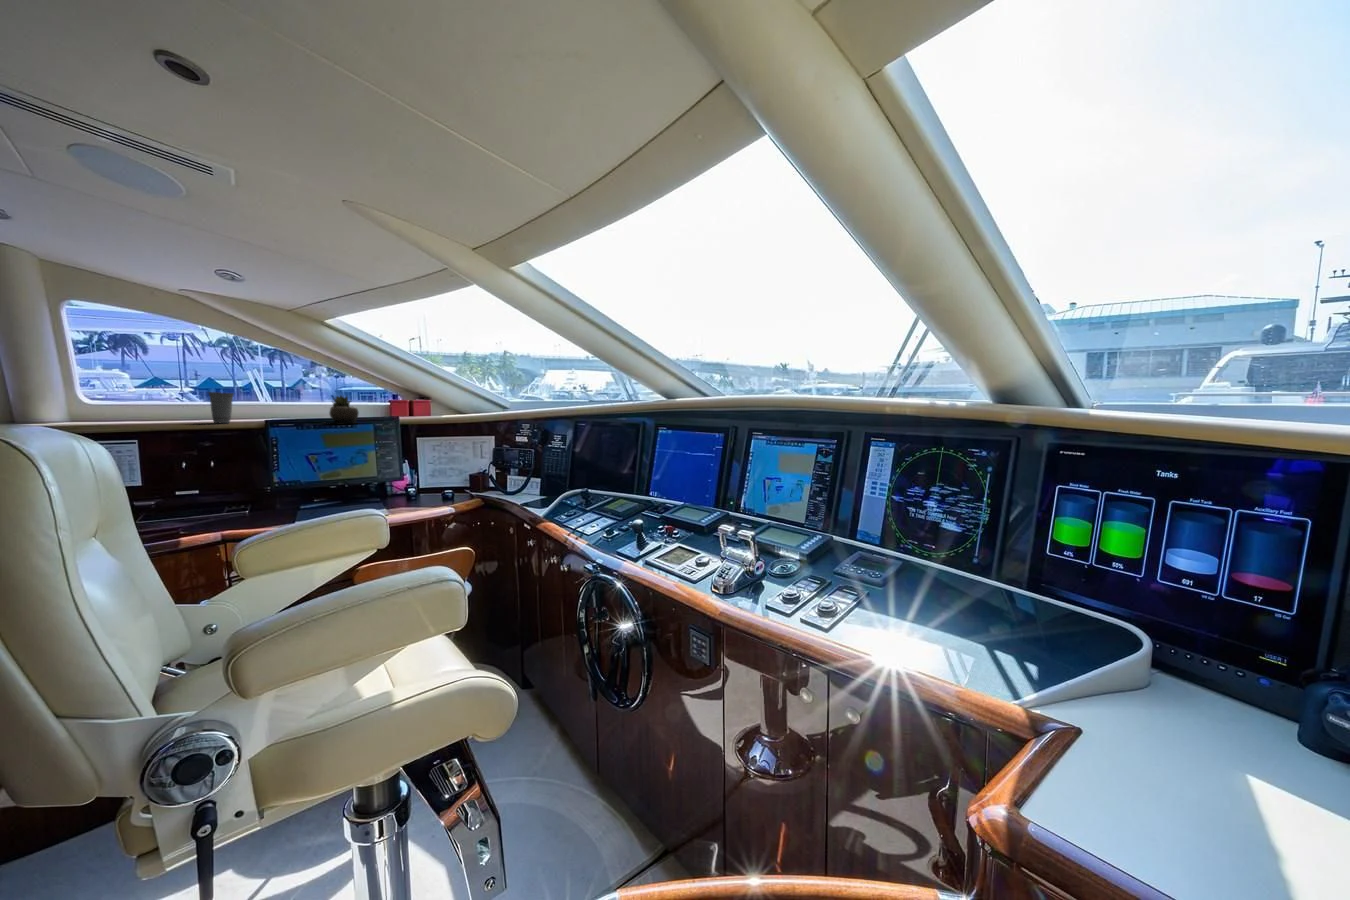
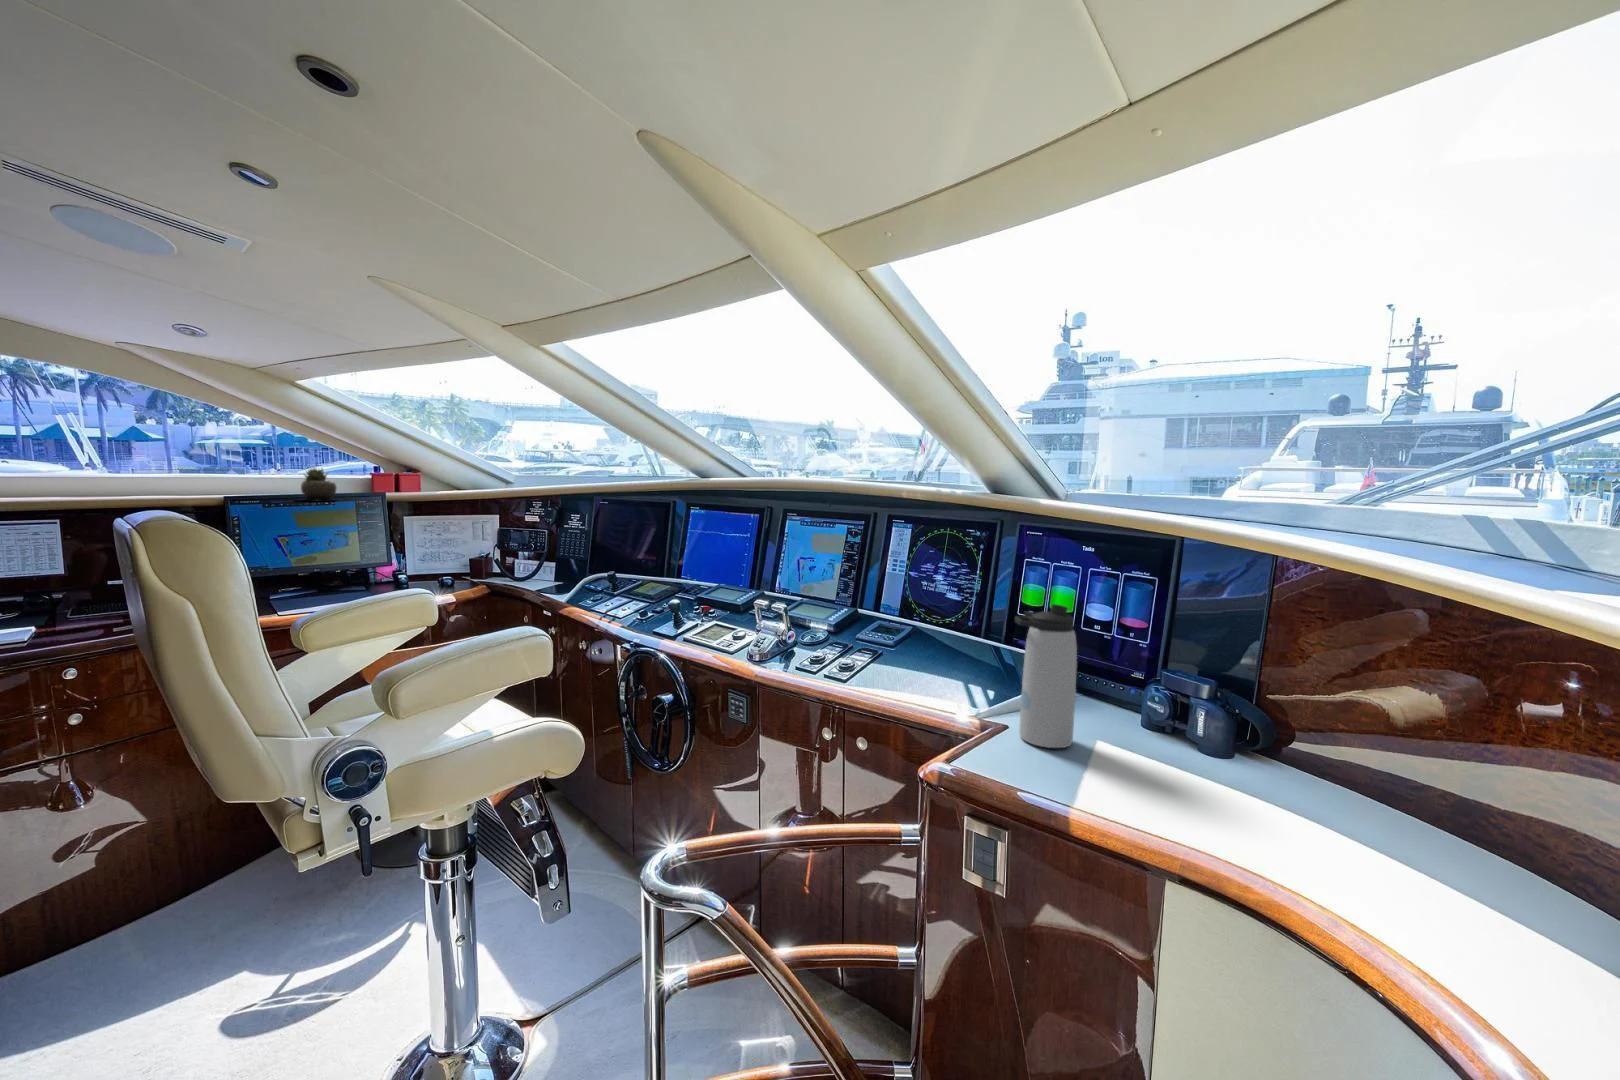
cup: present [209,392,233,423] -> none [144,462,180,500]
thermos bottle: none [1111,562,1234,794] -> present [1015,604,1077,748]

